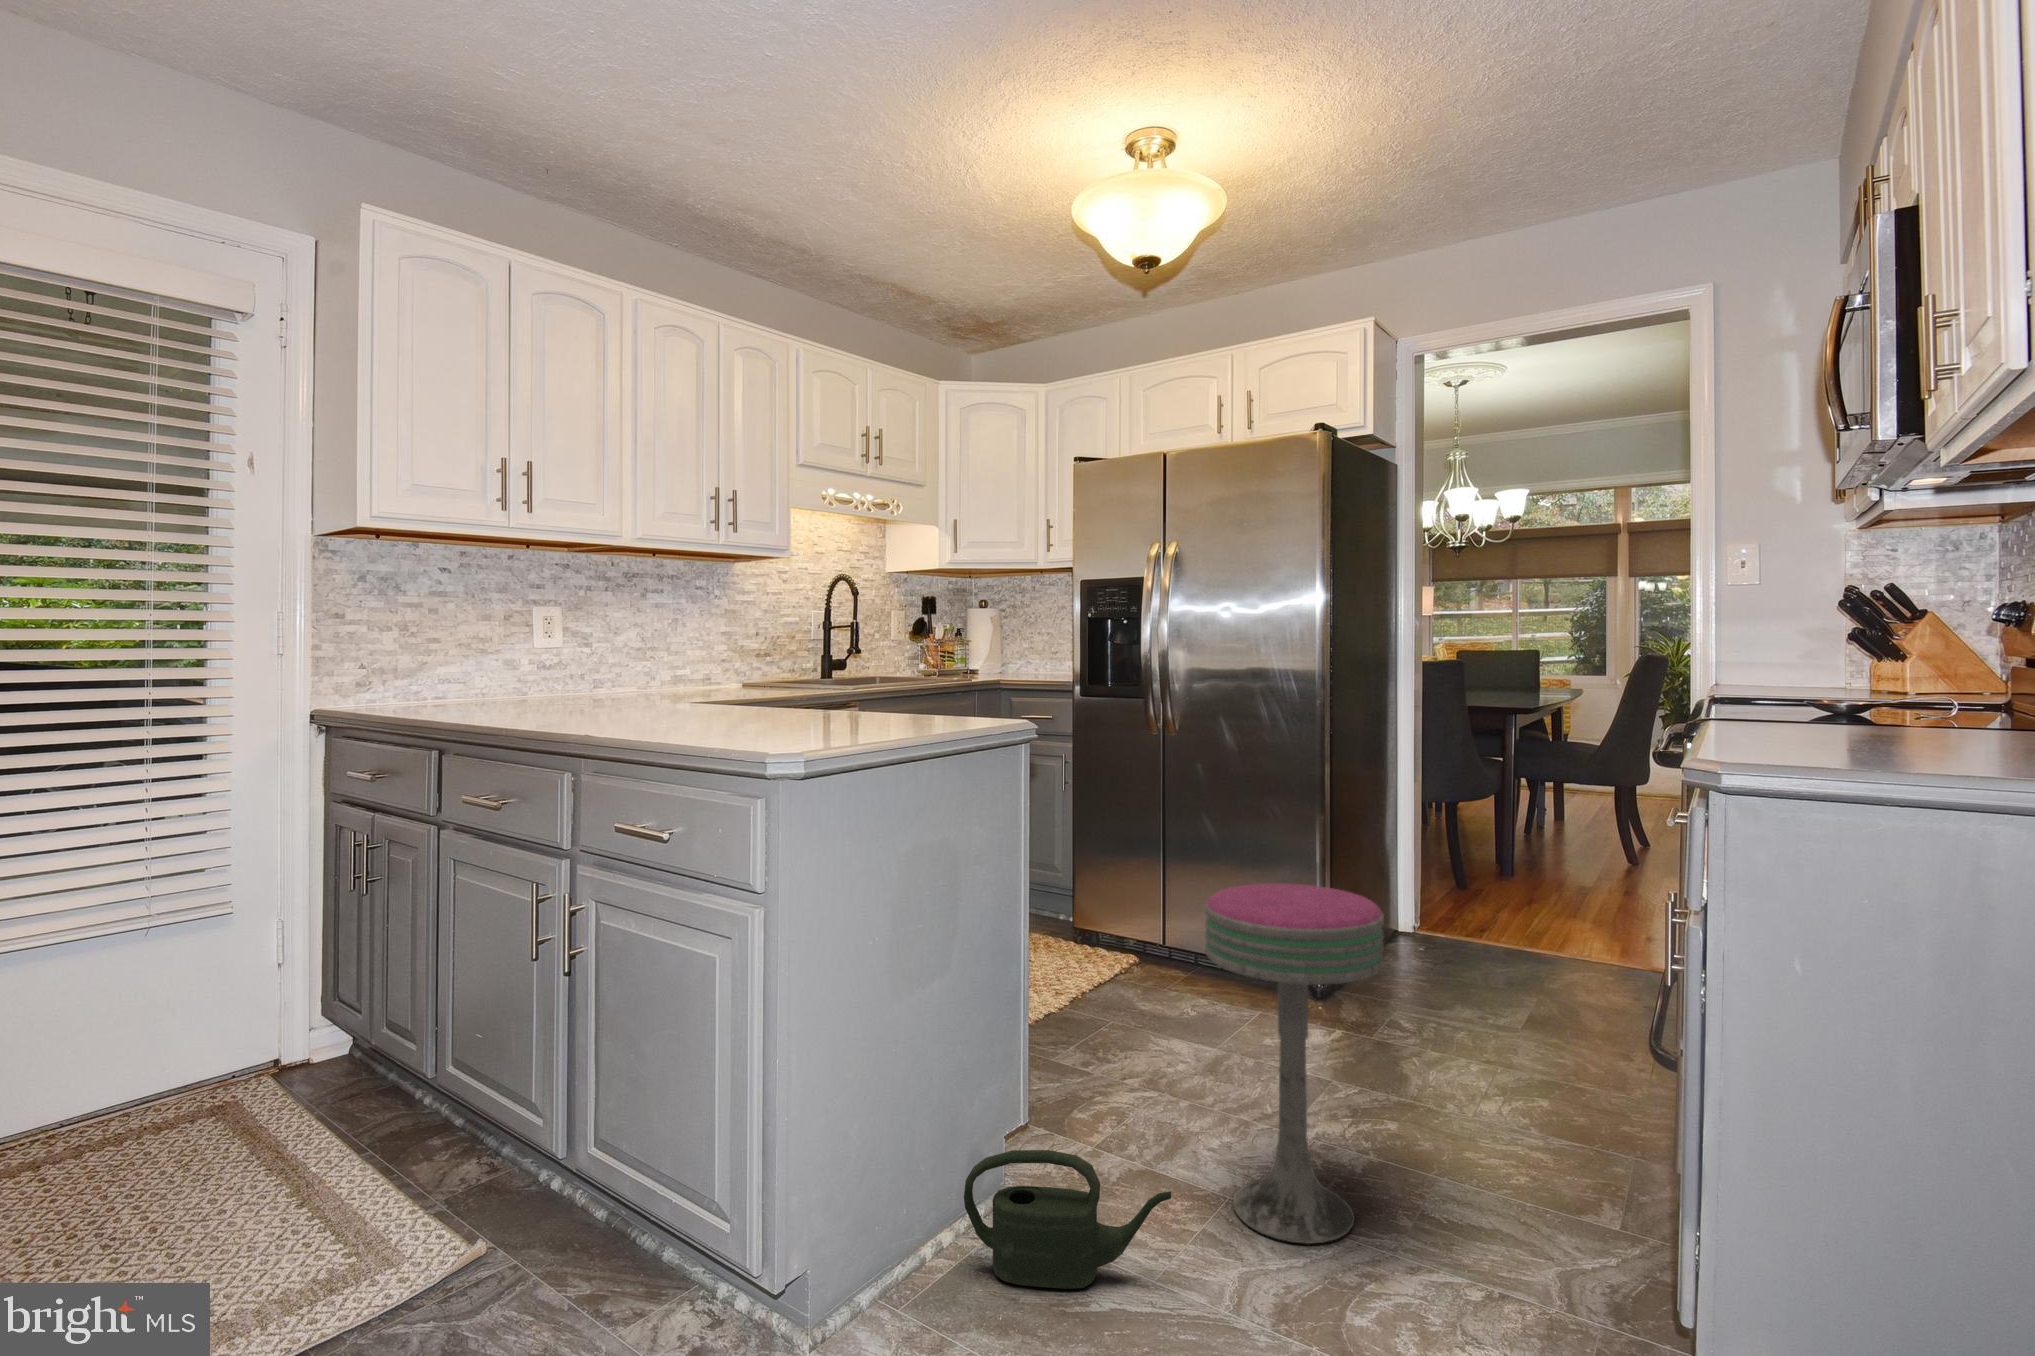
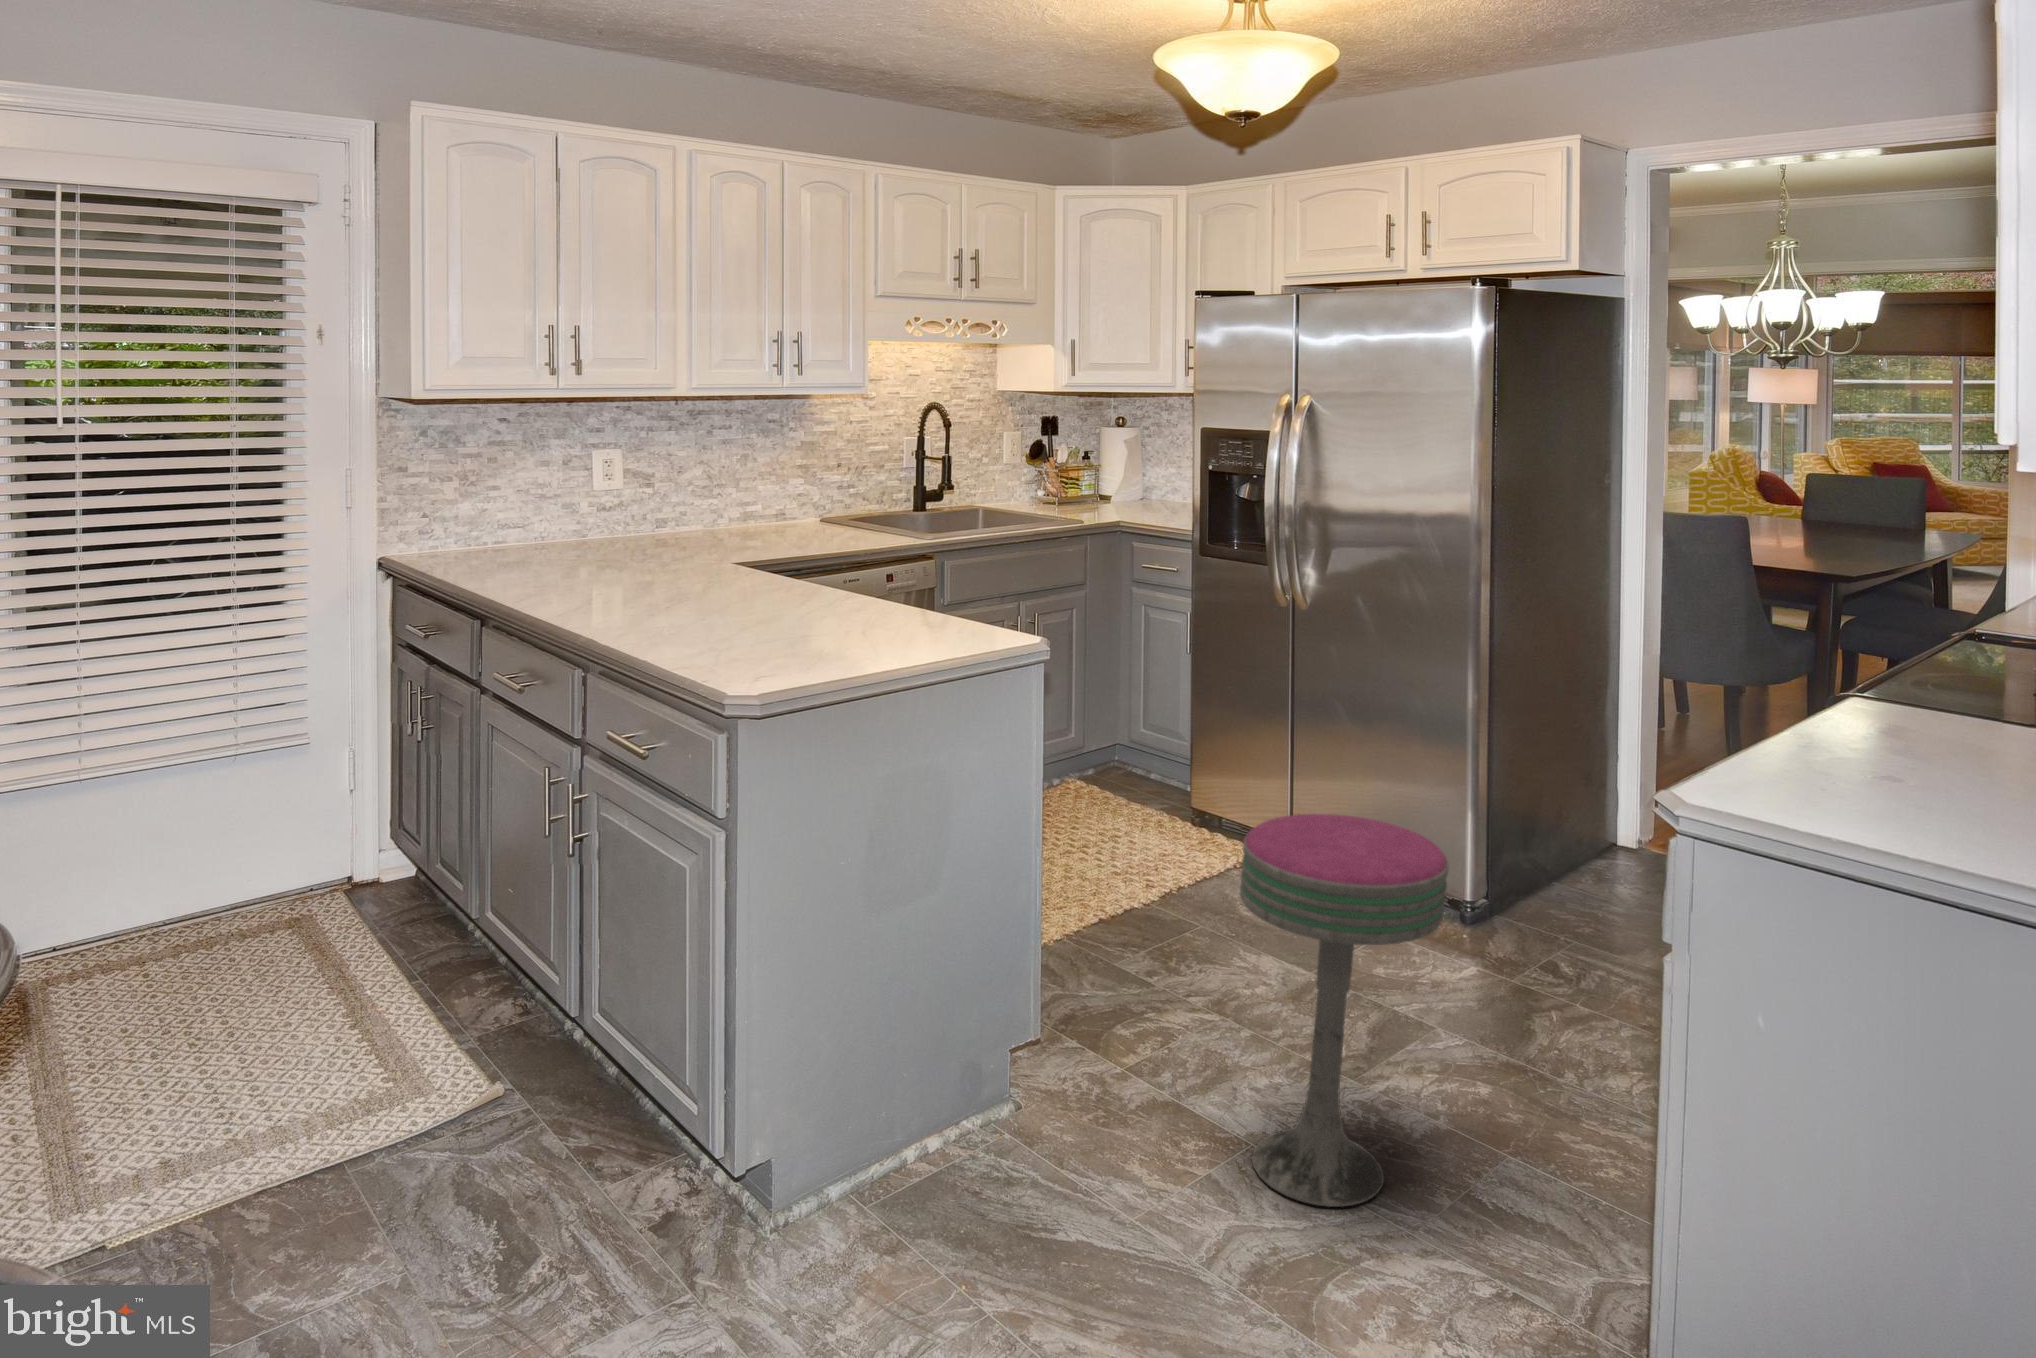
watering can: present [964,1150,1171,1289] -> none [946,1072,1156,1215]

